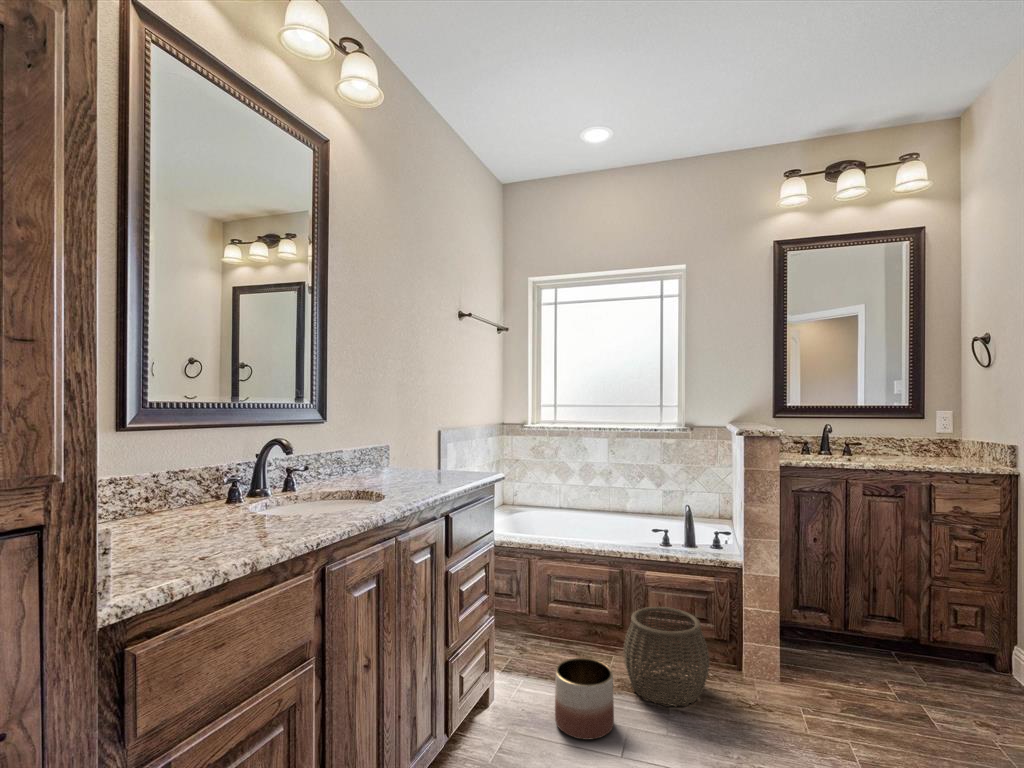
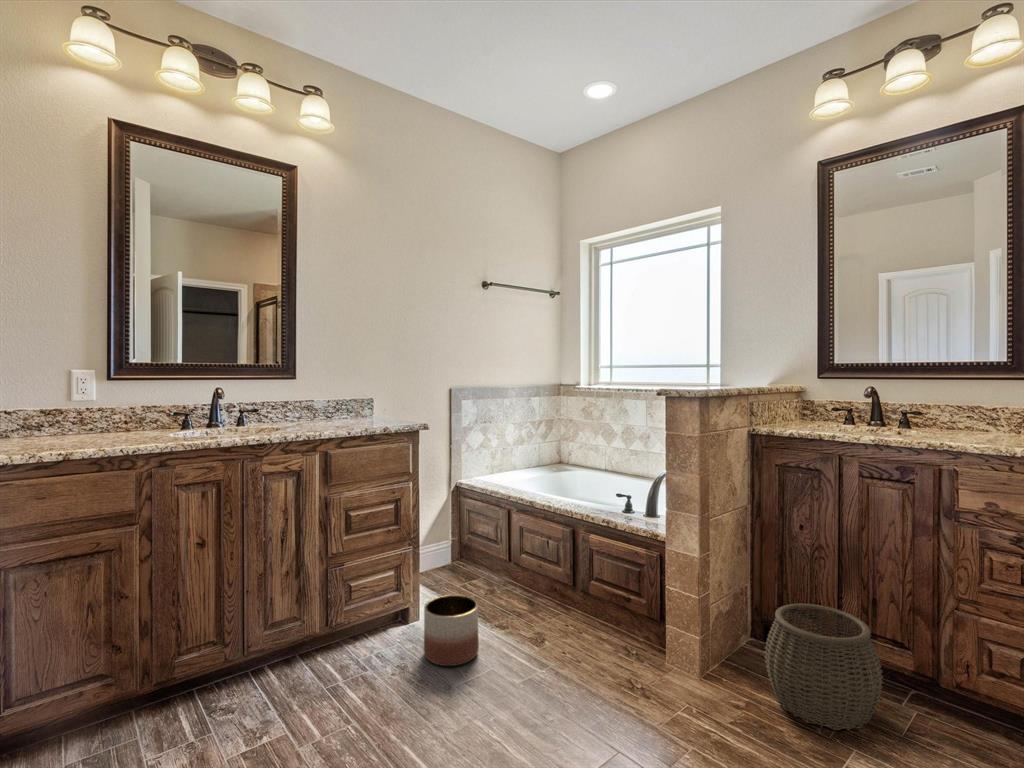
woven basket: present [623,607,710,707] -> present [765,604,883,731]

